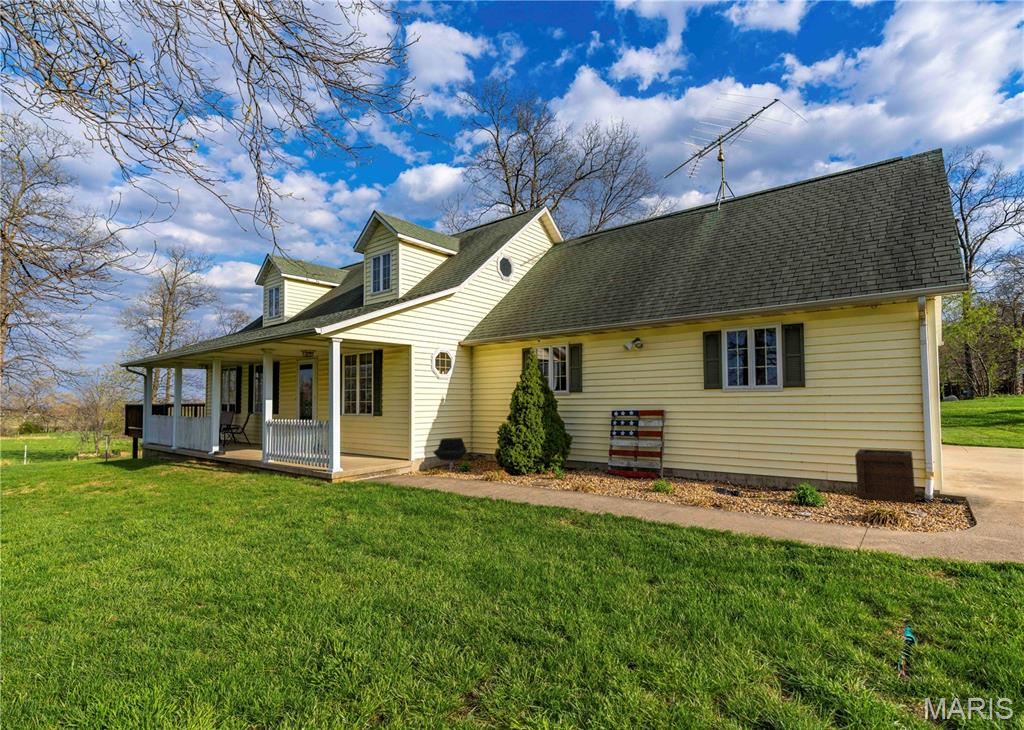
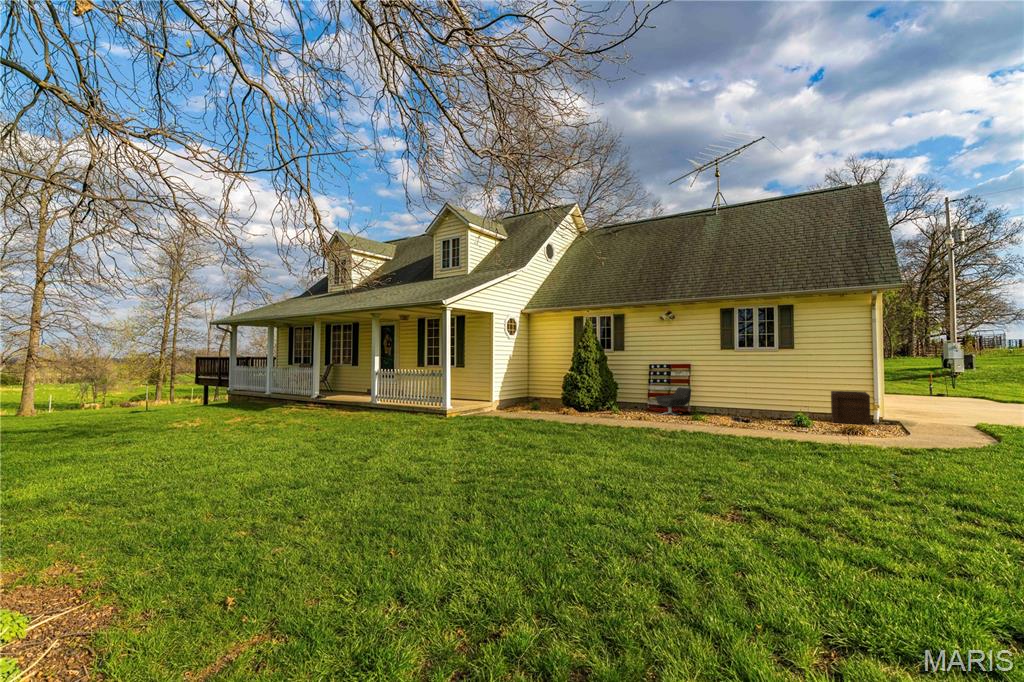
lounge chair: present [434,438,467,470] -> present [656,387,691,414]

